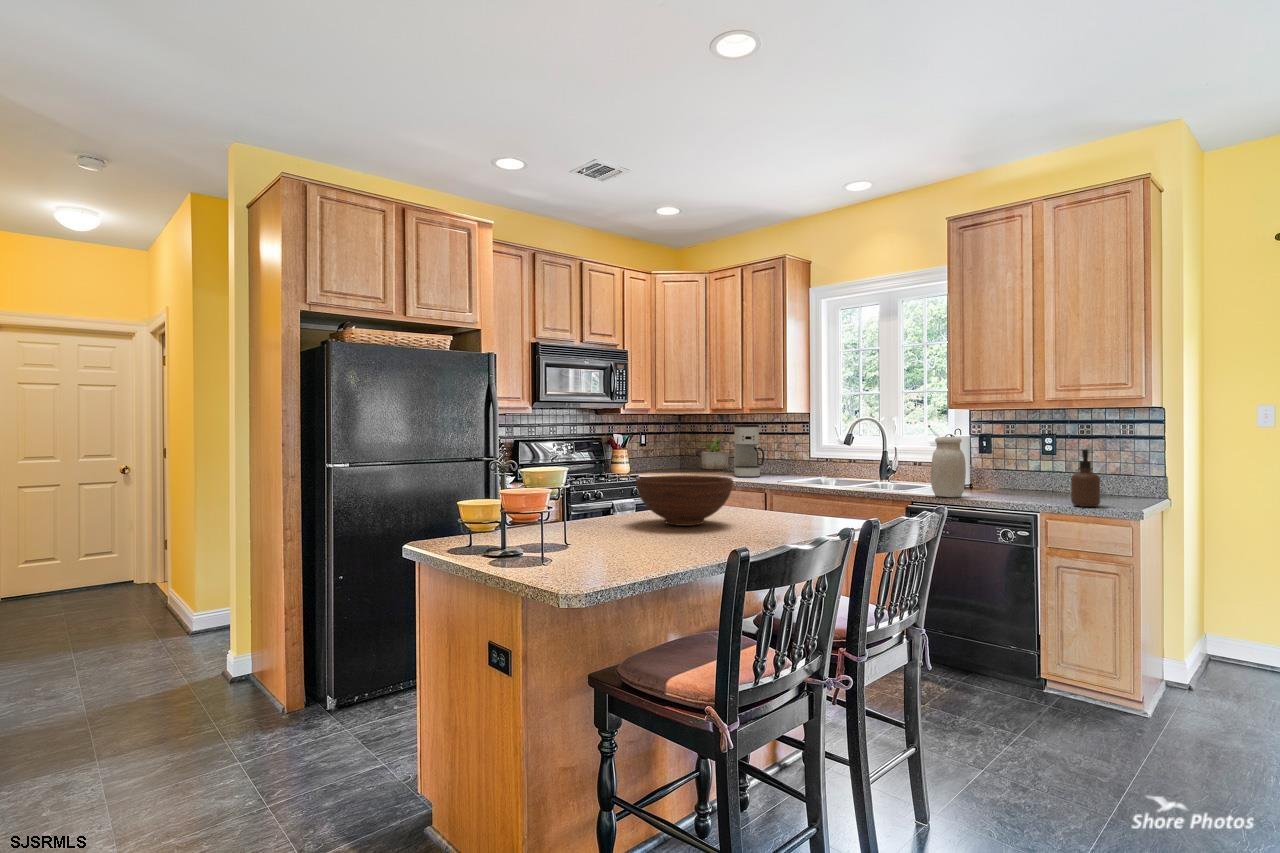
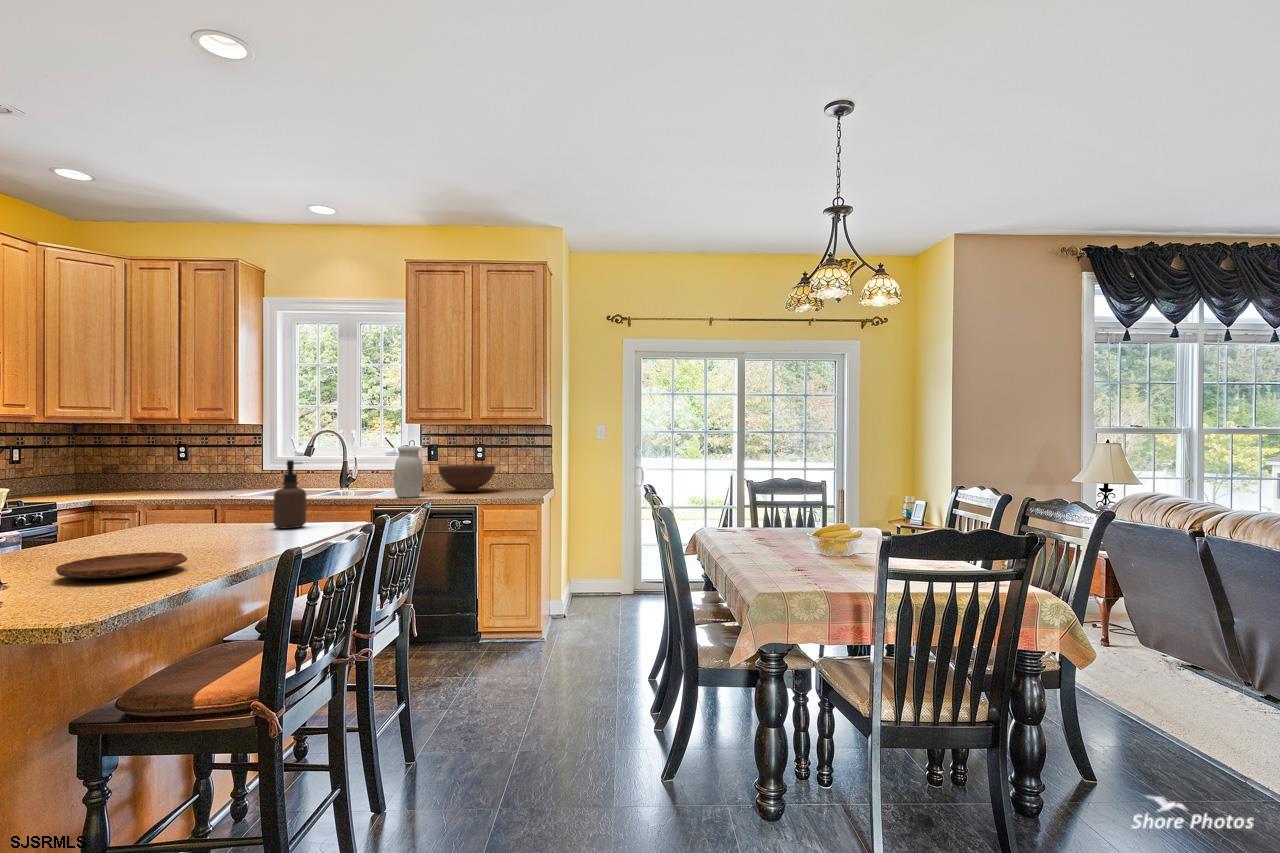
coffee maker: present [734,425,765,477] -> none [167,436,208,493]
potted plant: present [700,439,729,469] -> none [109,450,160,488]
soap dispenser: present [1071,449,1100,507] -> present [273,460,306,528]
fruit bowl: present [636,475,733,526] -> present [439,465,495,492]
tray: none [586,537,677,558] -> present [56,552,187,579]

